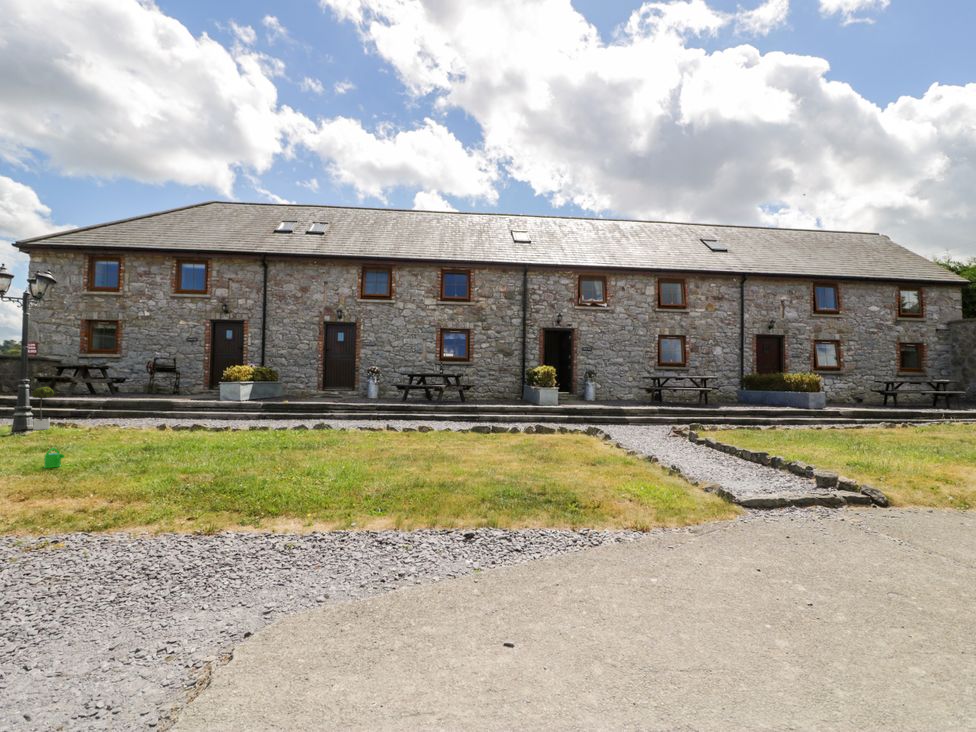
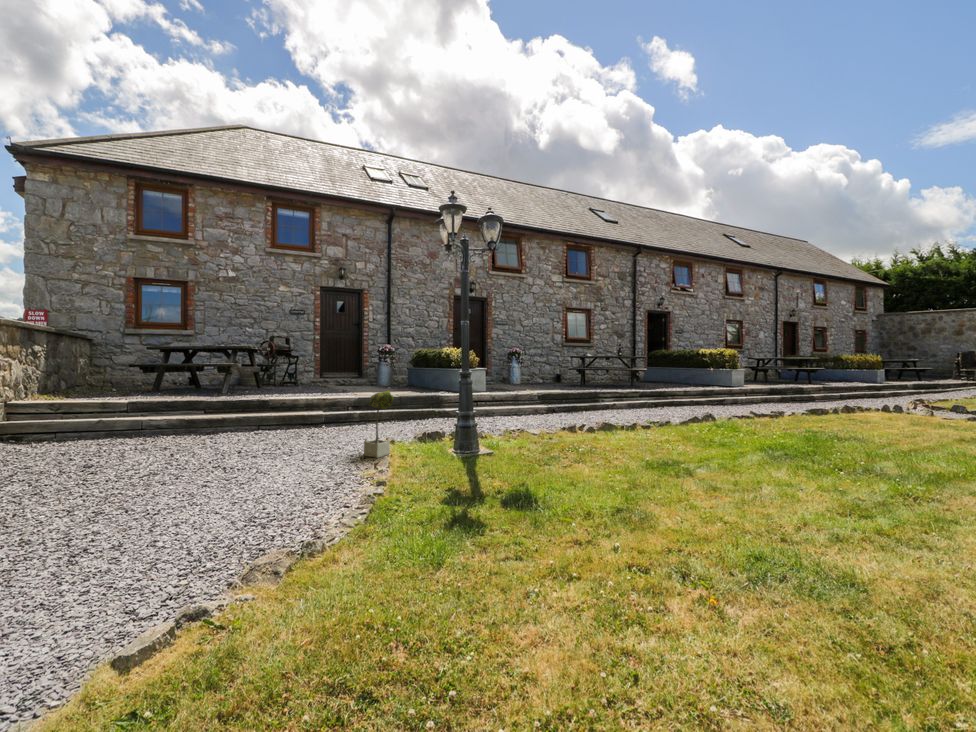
watering can: present [44,448,65,468] -> none [750,492,789,523]

